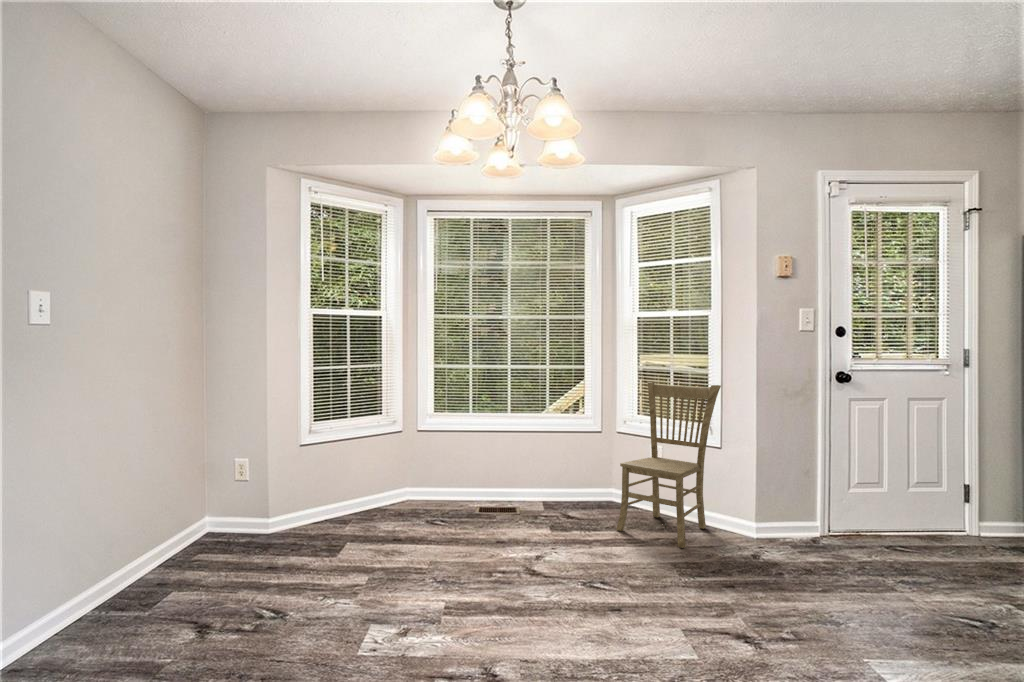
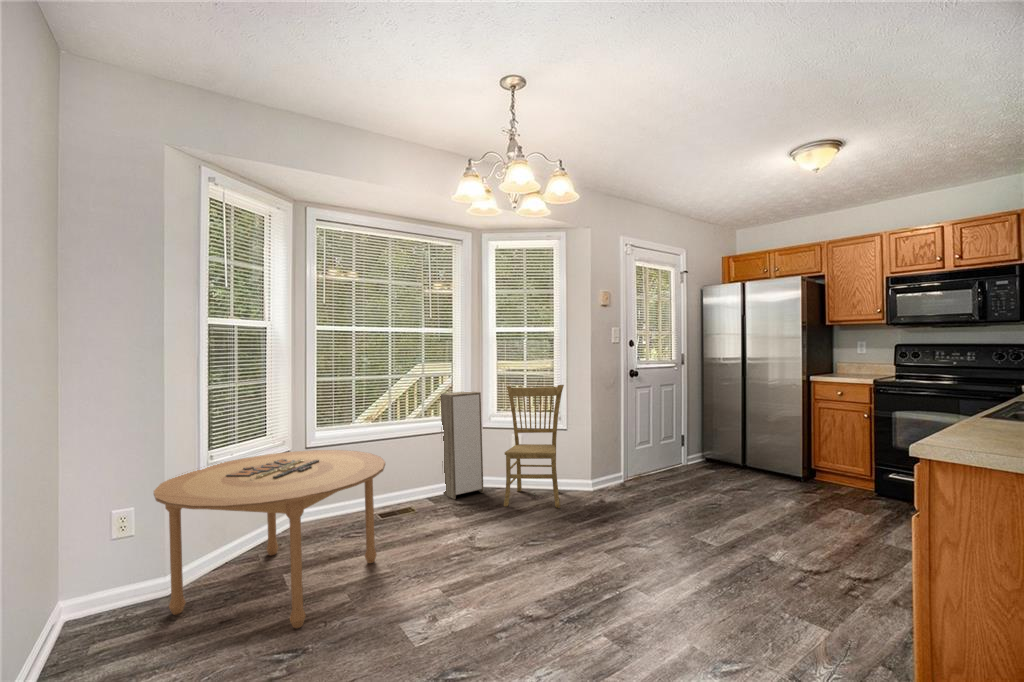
storage cabinet: none [567,385,612,510] -> present [441,391,484,499]
dining table: none [225,427,436,593] -> present [154,450,385,628]

